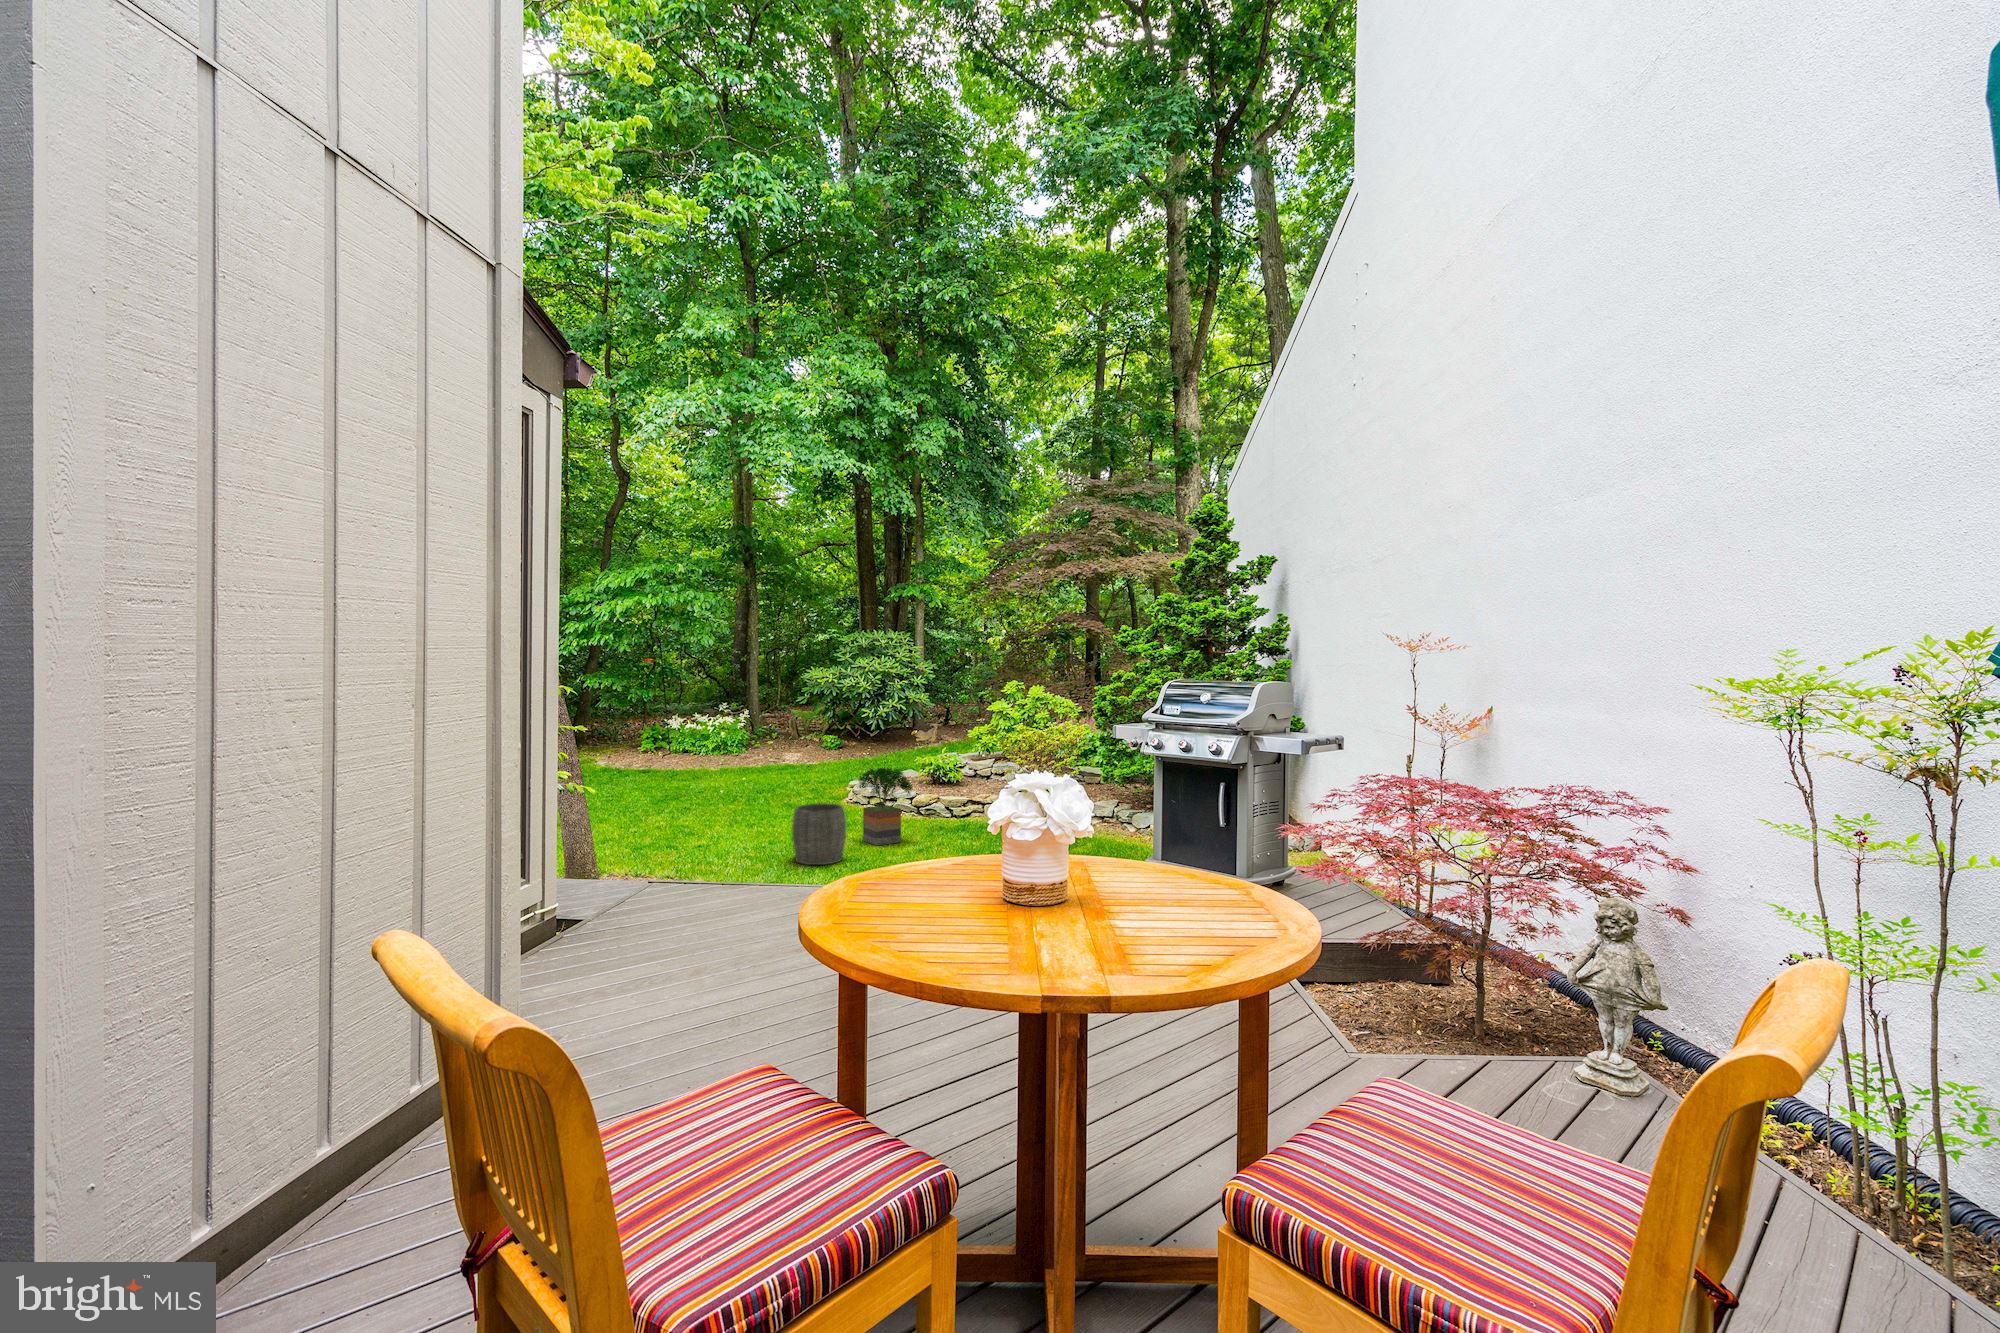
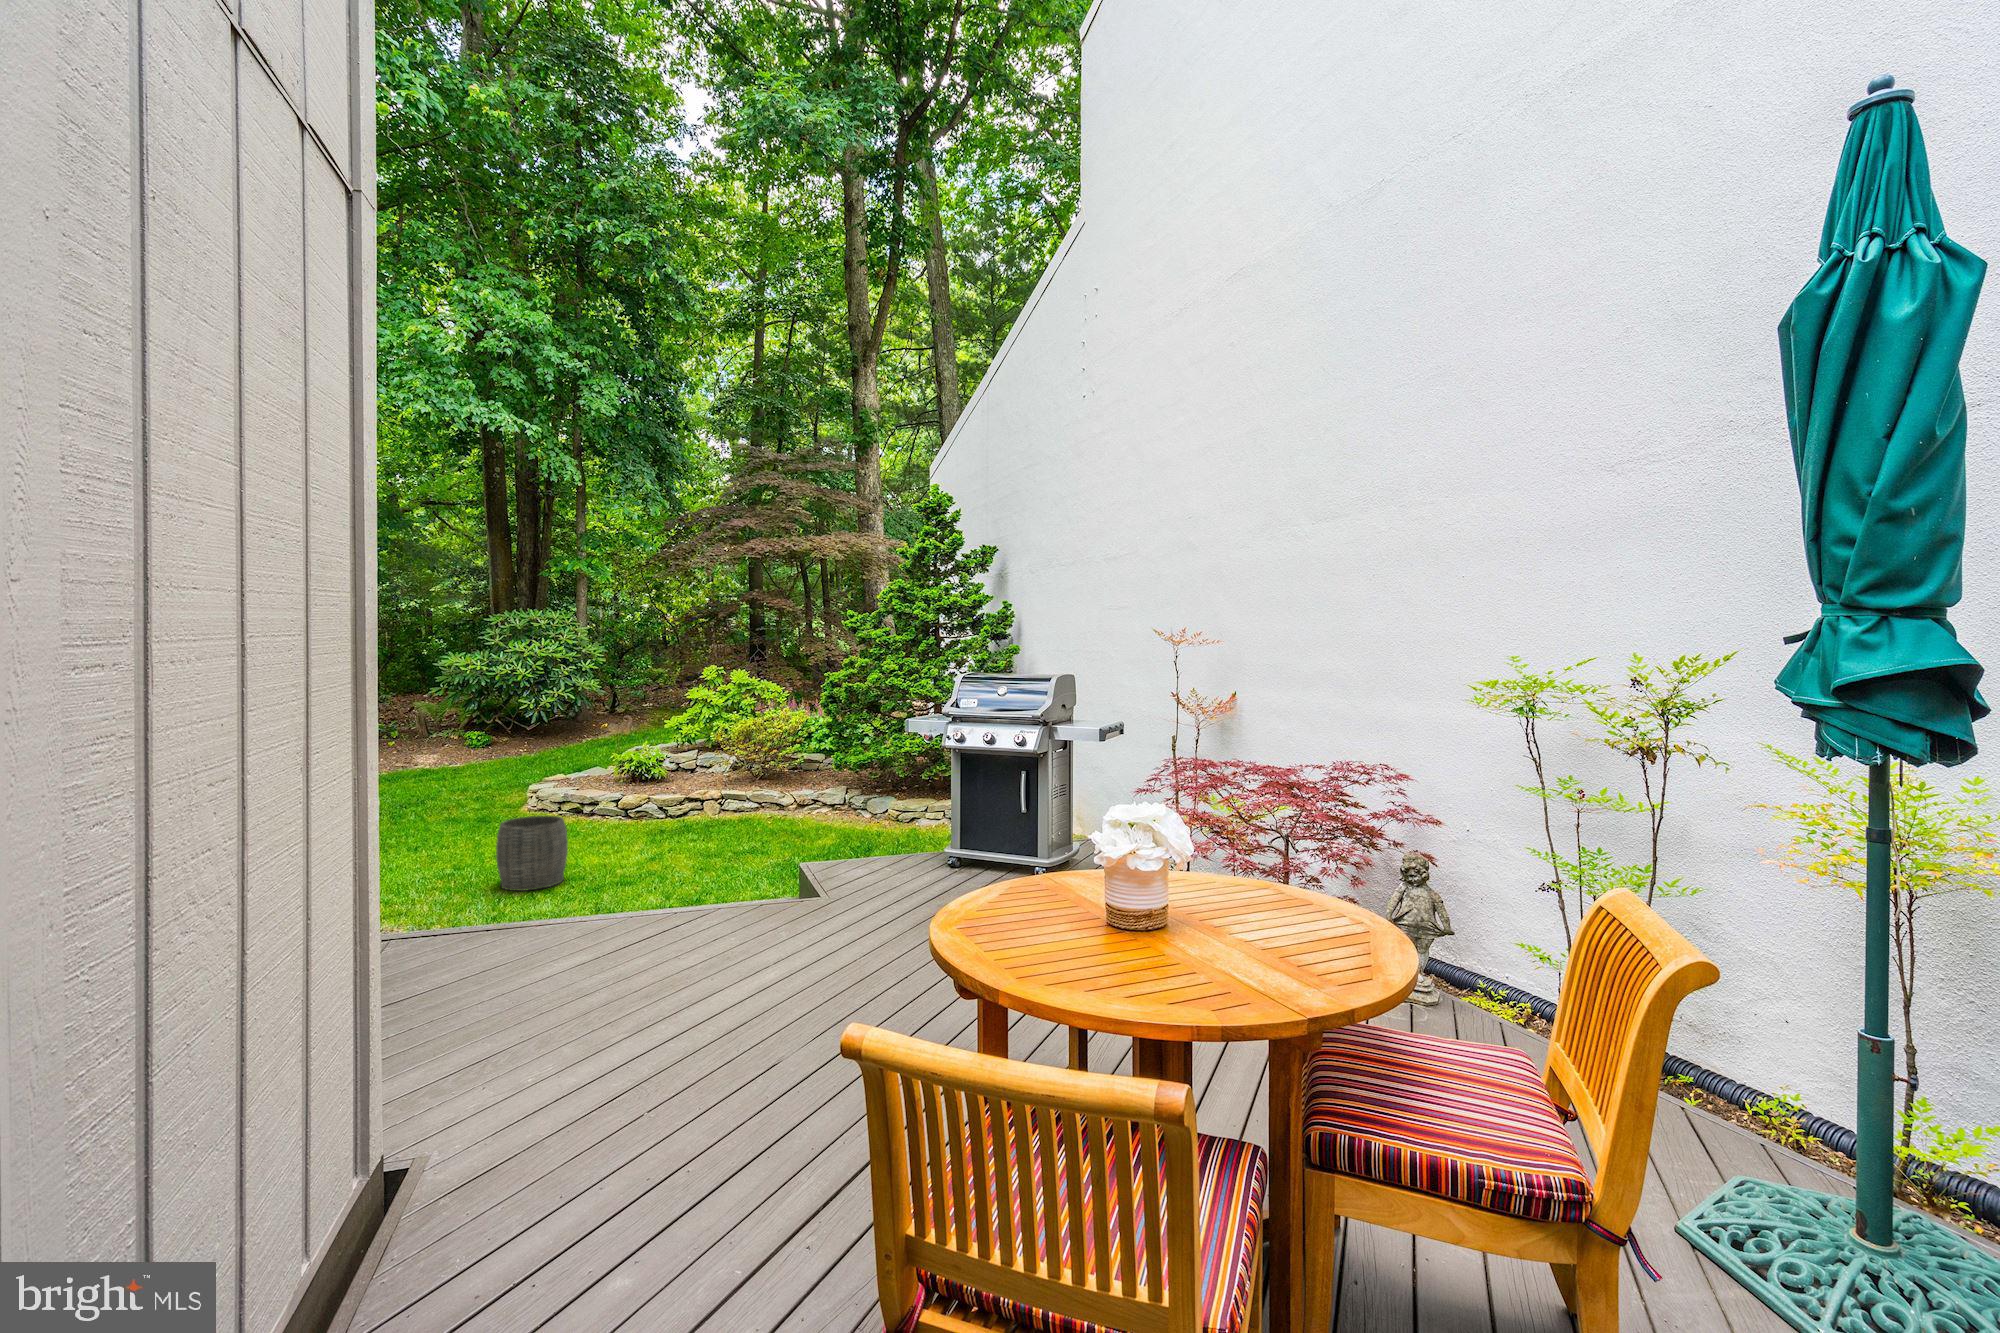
potted tree: present [859,767,913,845] -> none [567,767,640,858]

